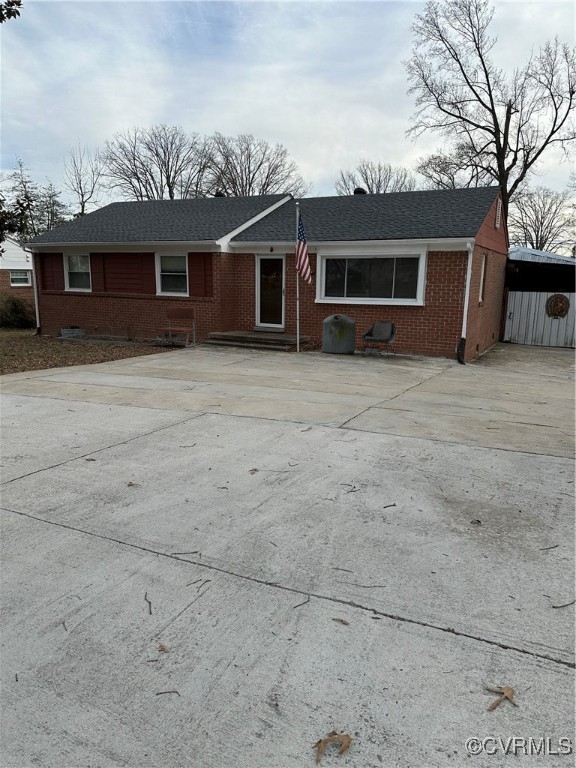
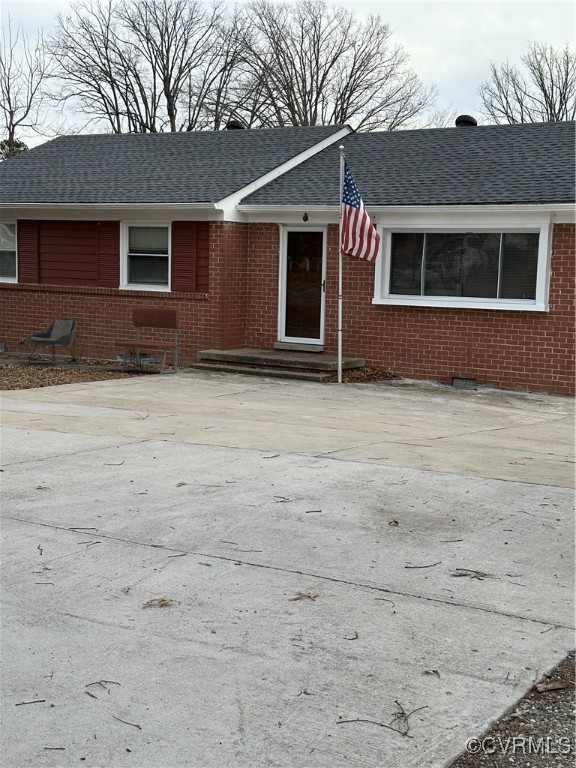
trash can: present [322,314,356,354] -> none [381,323,436,390]
lounge chair: present [361,321,396,357] -> present [26,318,79,366]

